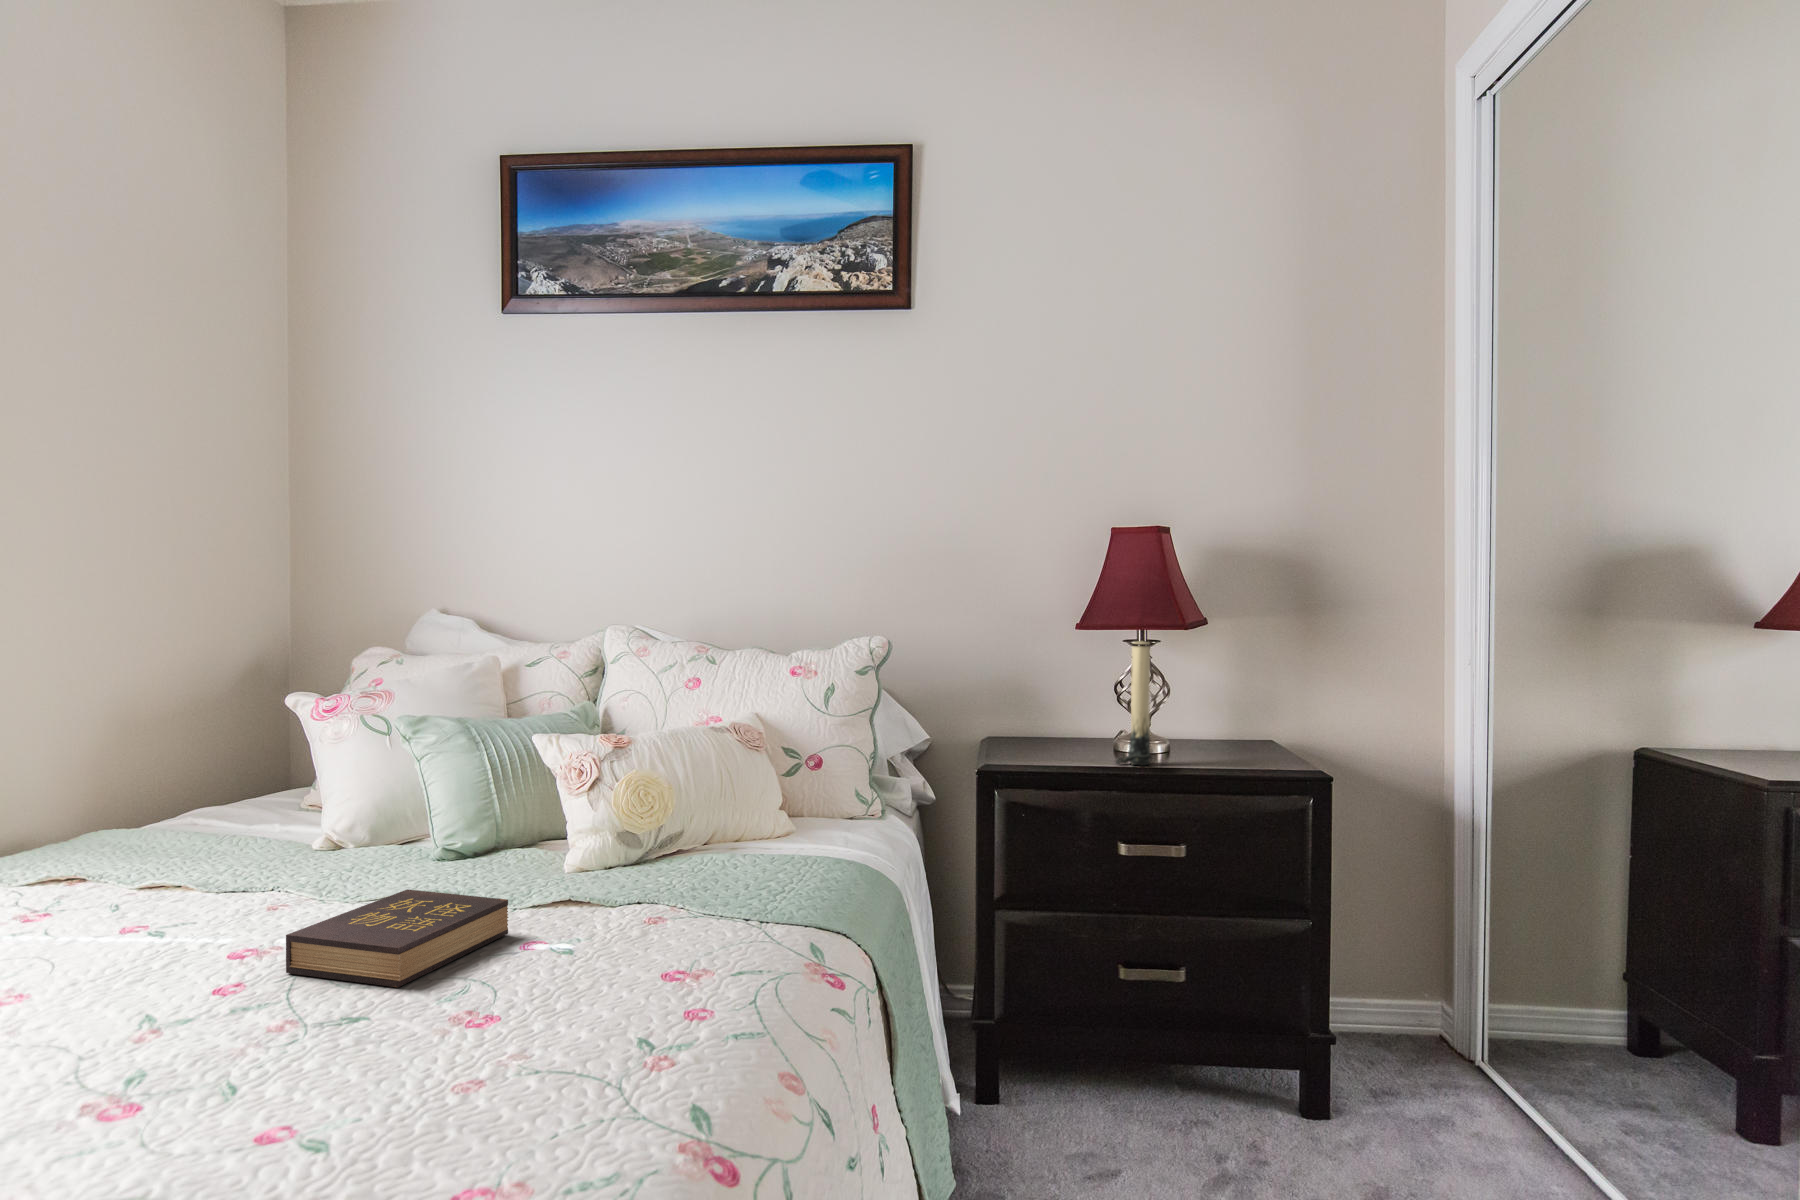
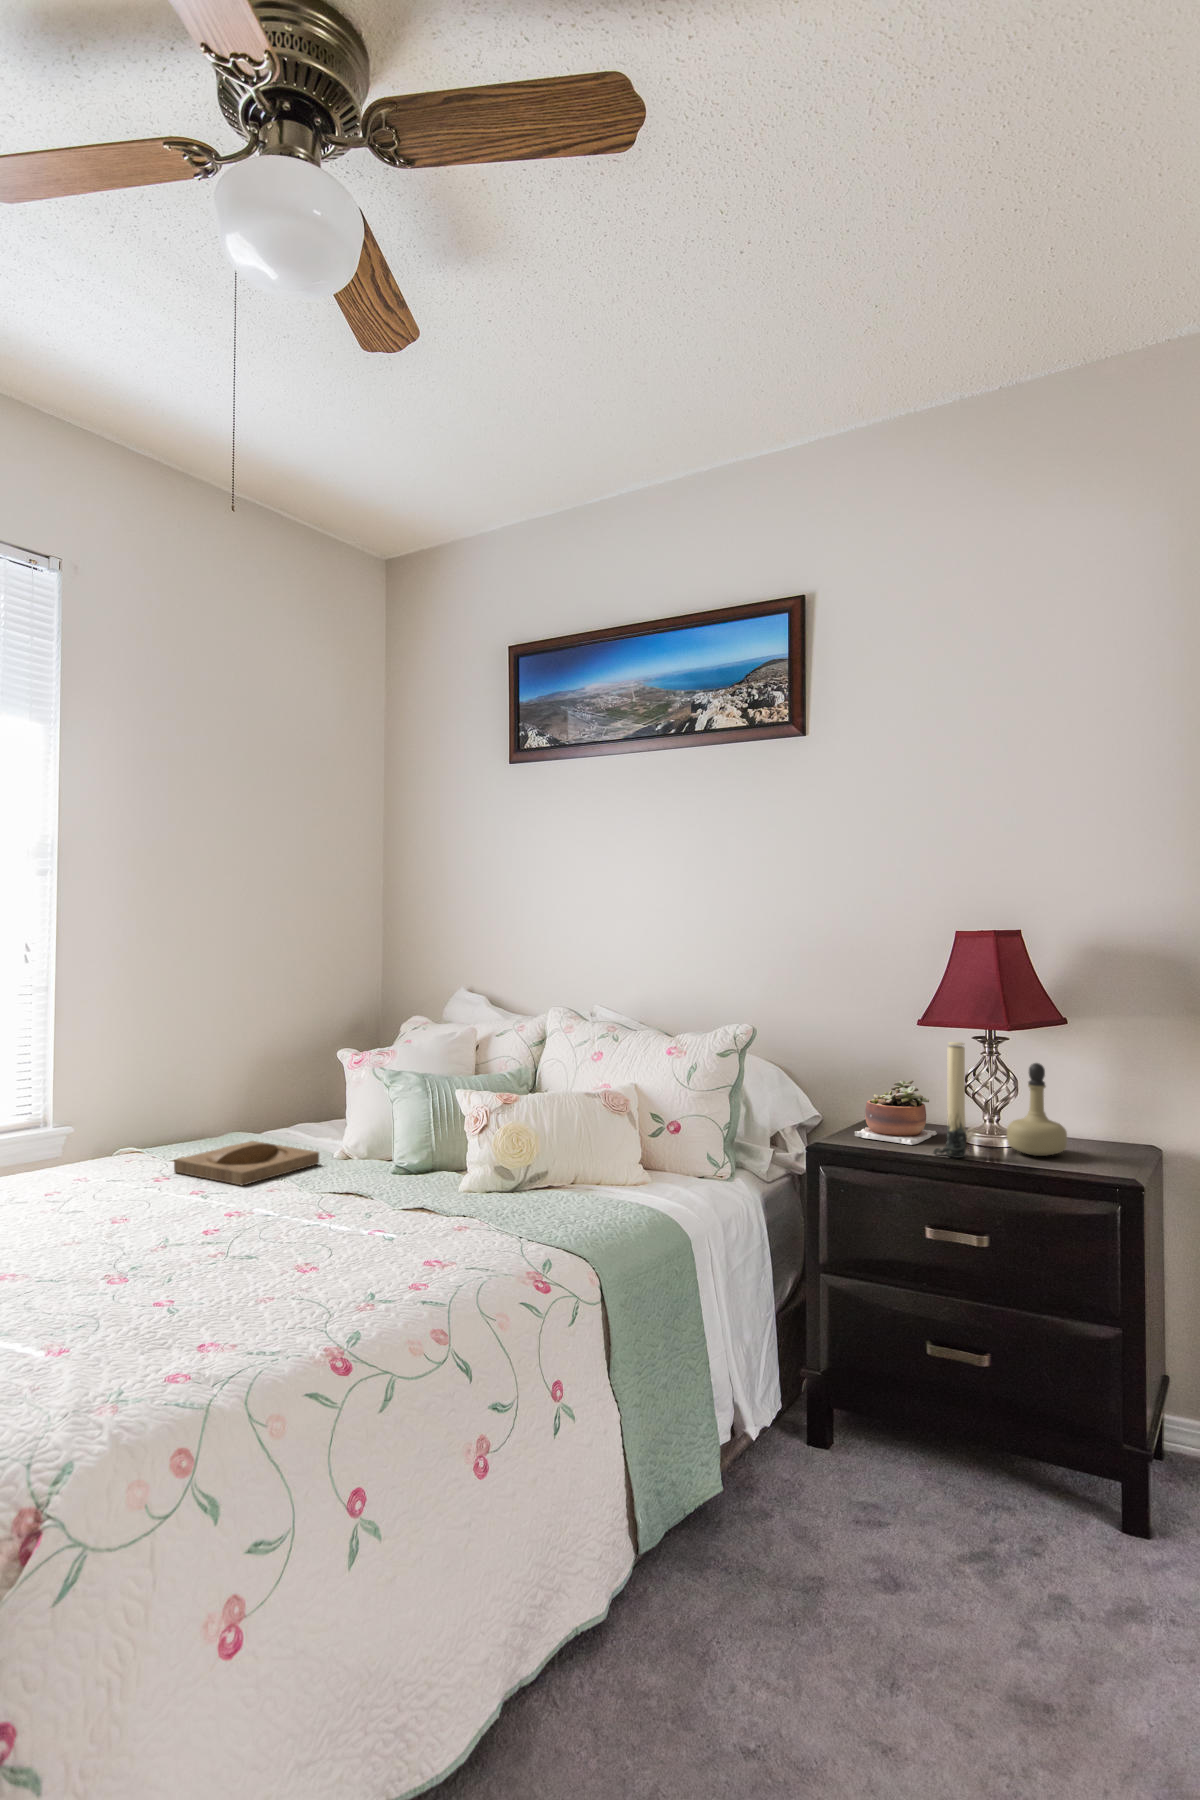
perfume bottle: none [1173,662,1234,757] -> present [1007,1063,1067,1156]
succulent plant: none [1014,691,1085,758] -> present [855,1080,937,1145]
tray: none [61,835,308,895] -> present [174,1141,319,1185]
hardback book: present [286,889,508,987] -> none [216,1198,358,1264]

